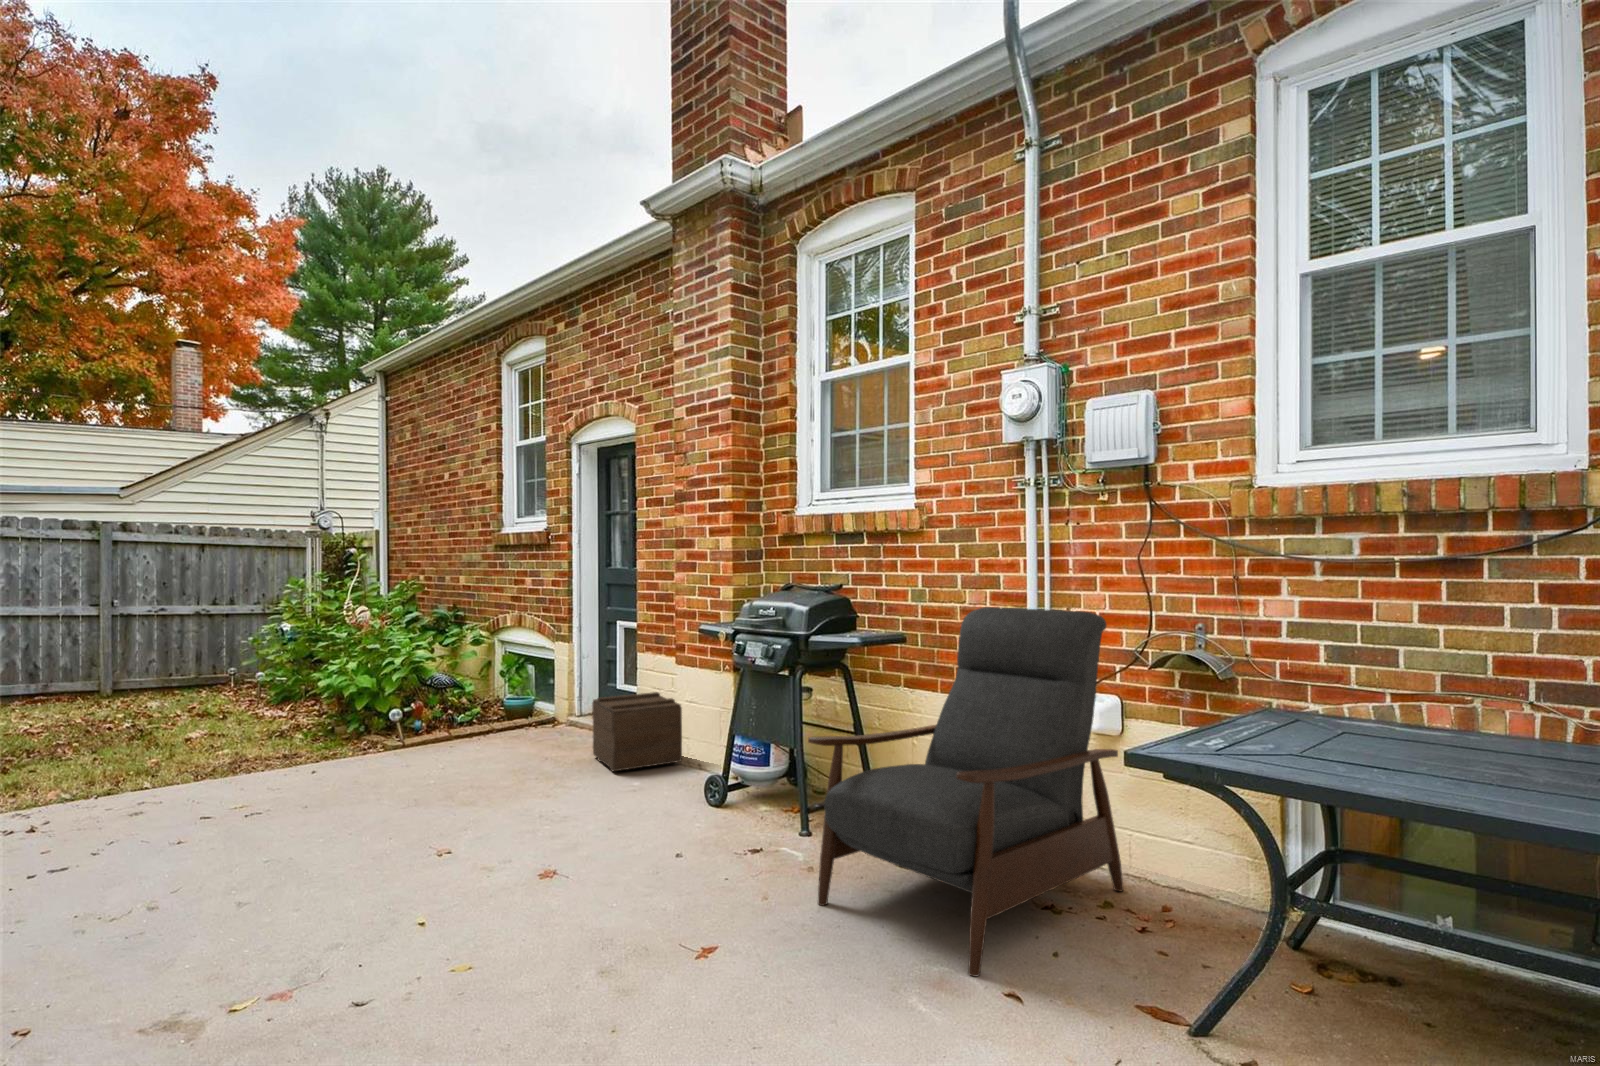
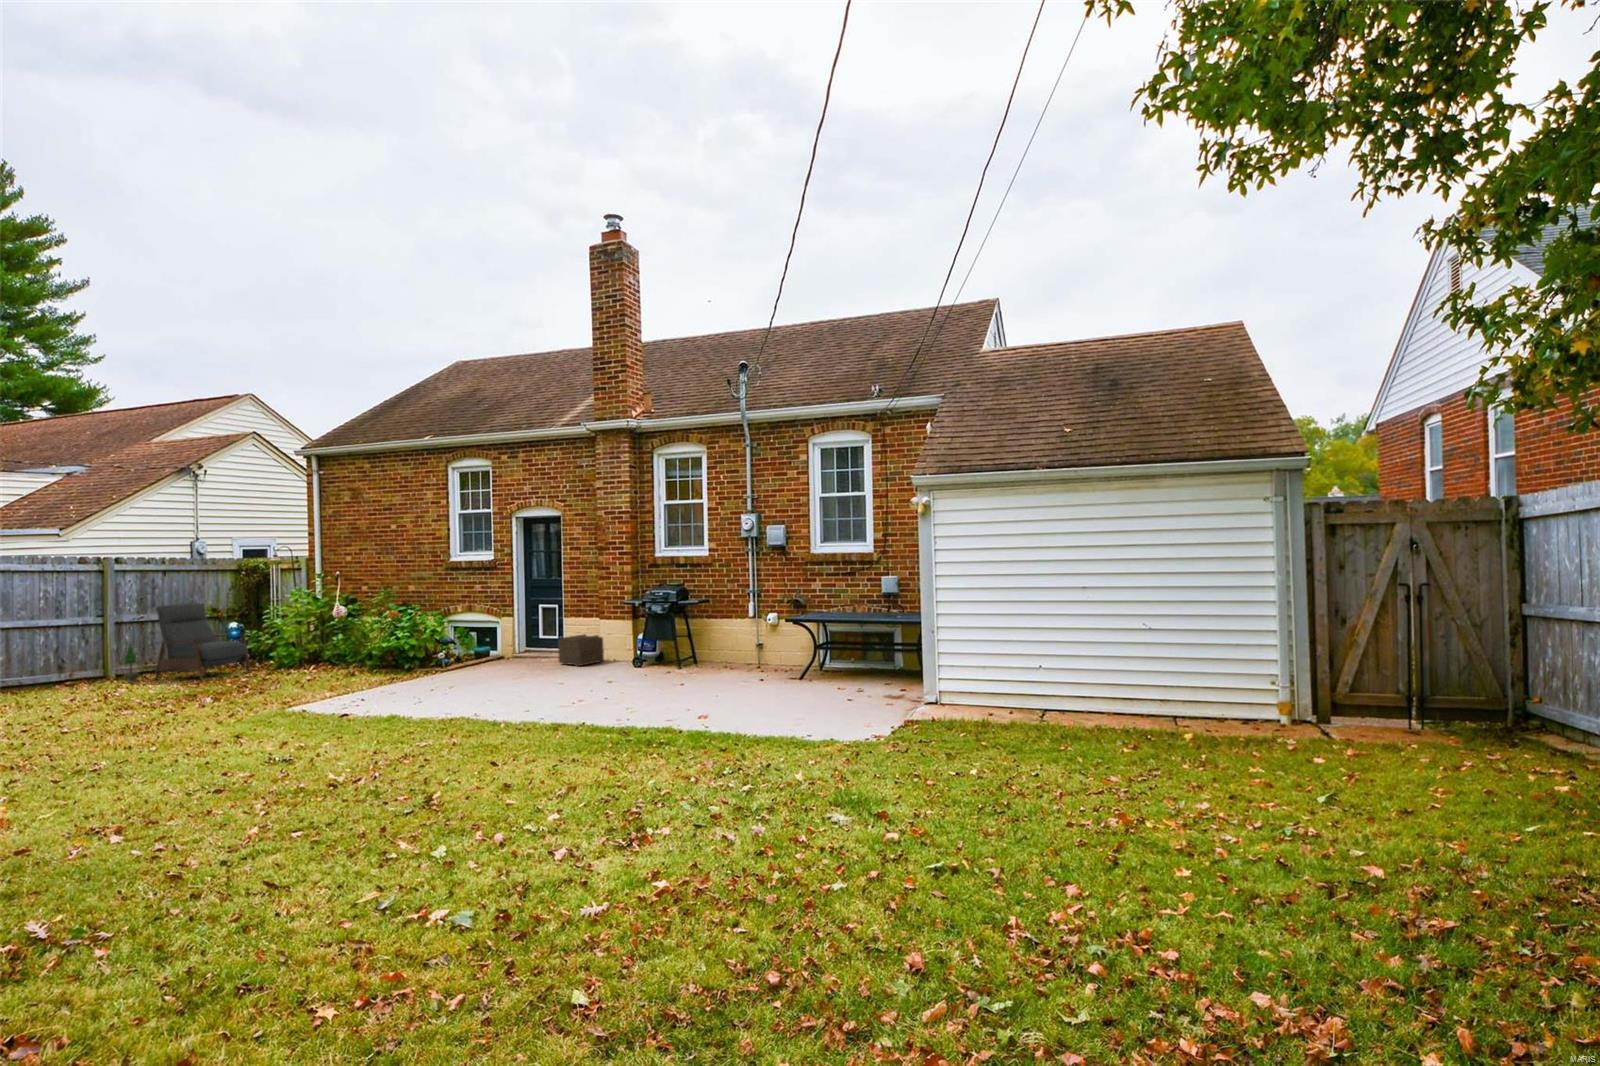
chair: present [808,607,1124,976] -> present [155,602,250,681]
potted tree: none [23,641,55,707] -> present [123,643,139,683]

